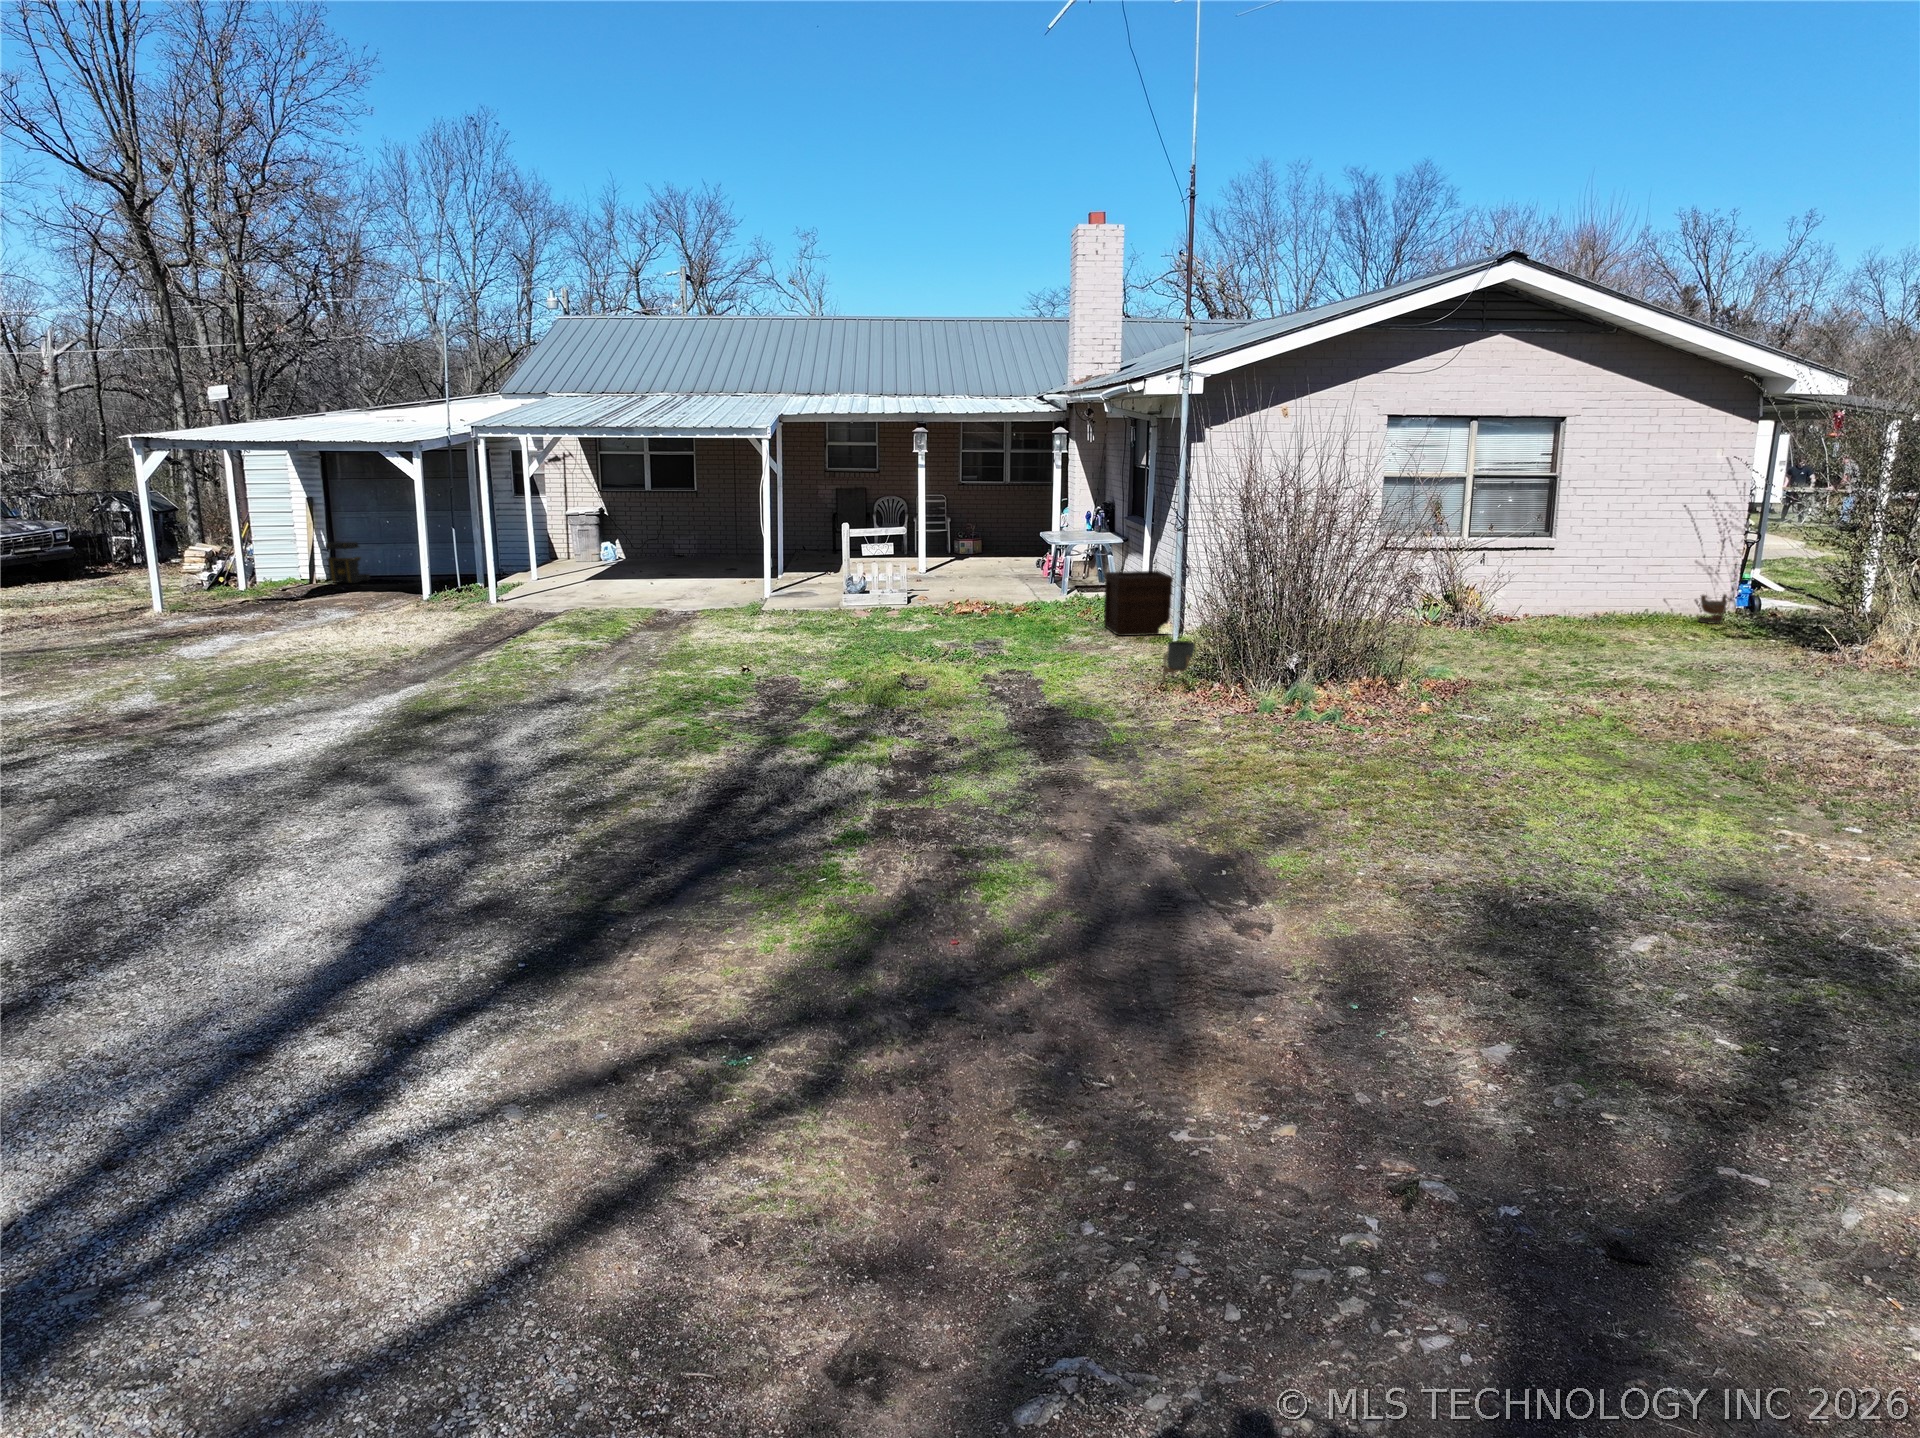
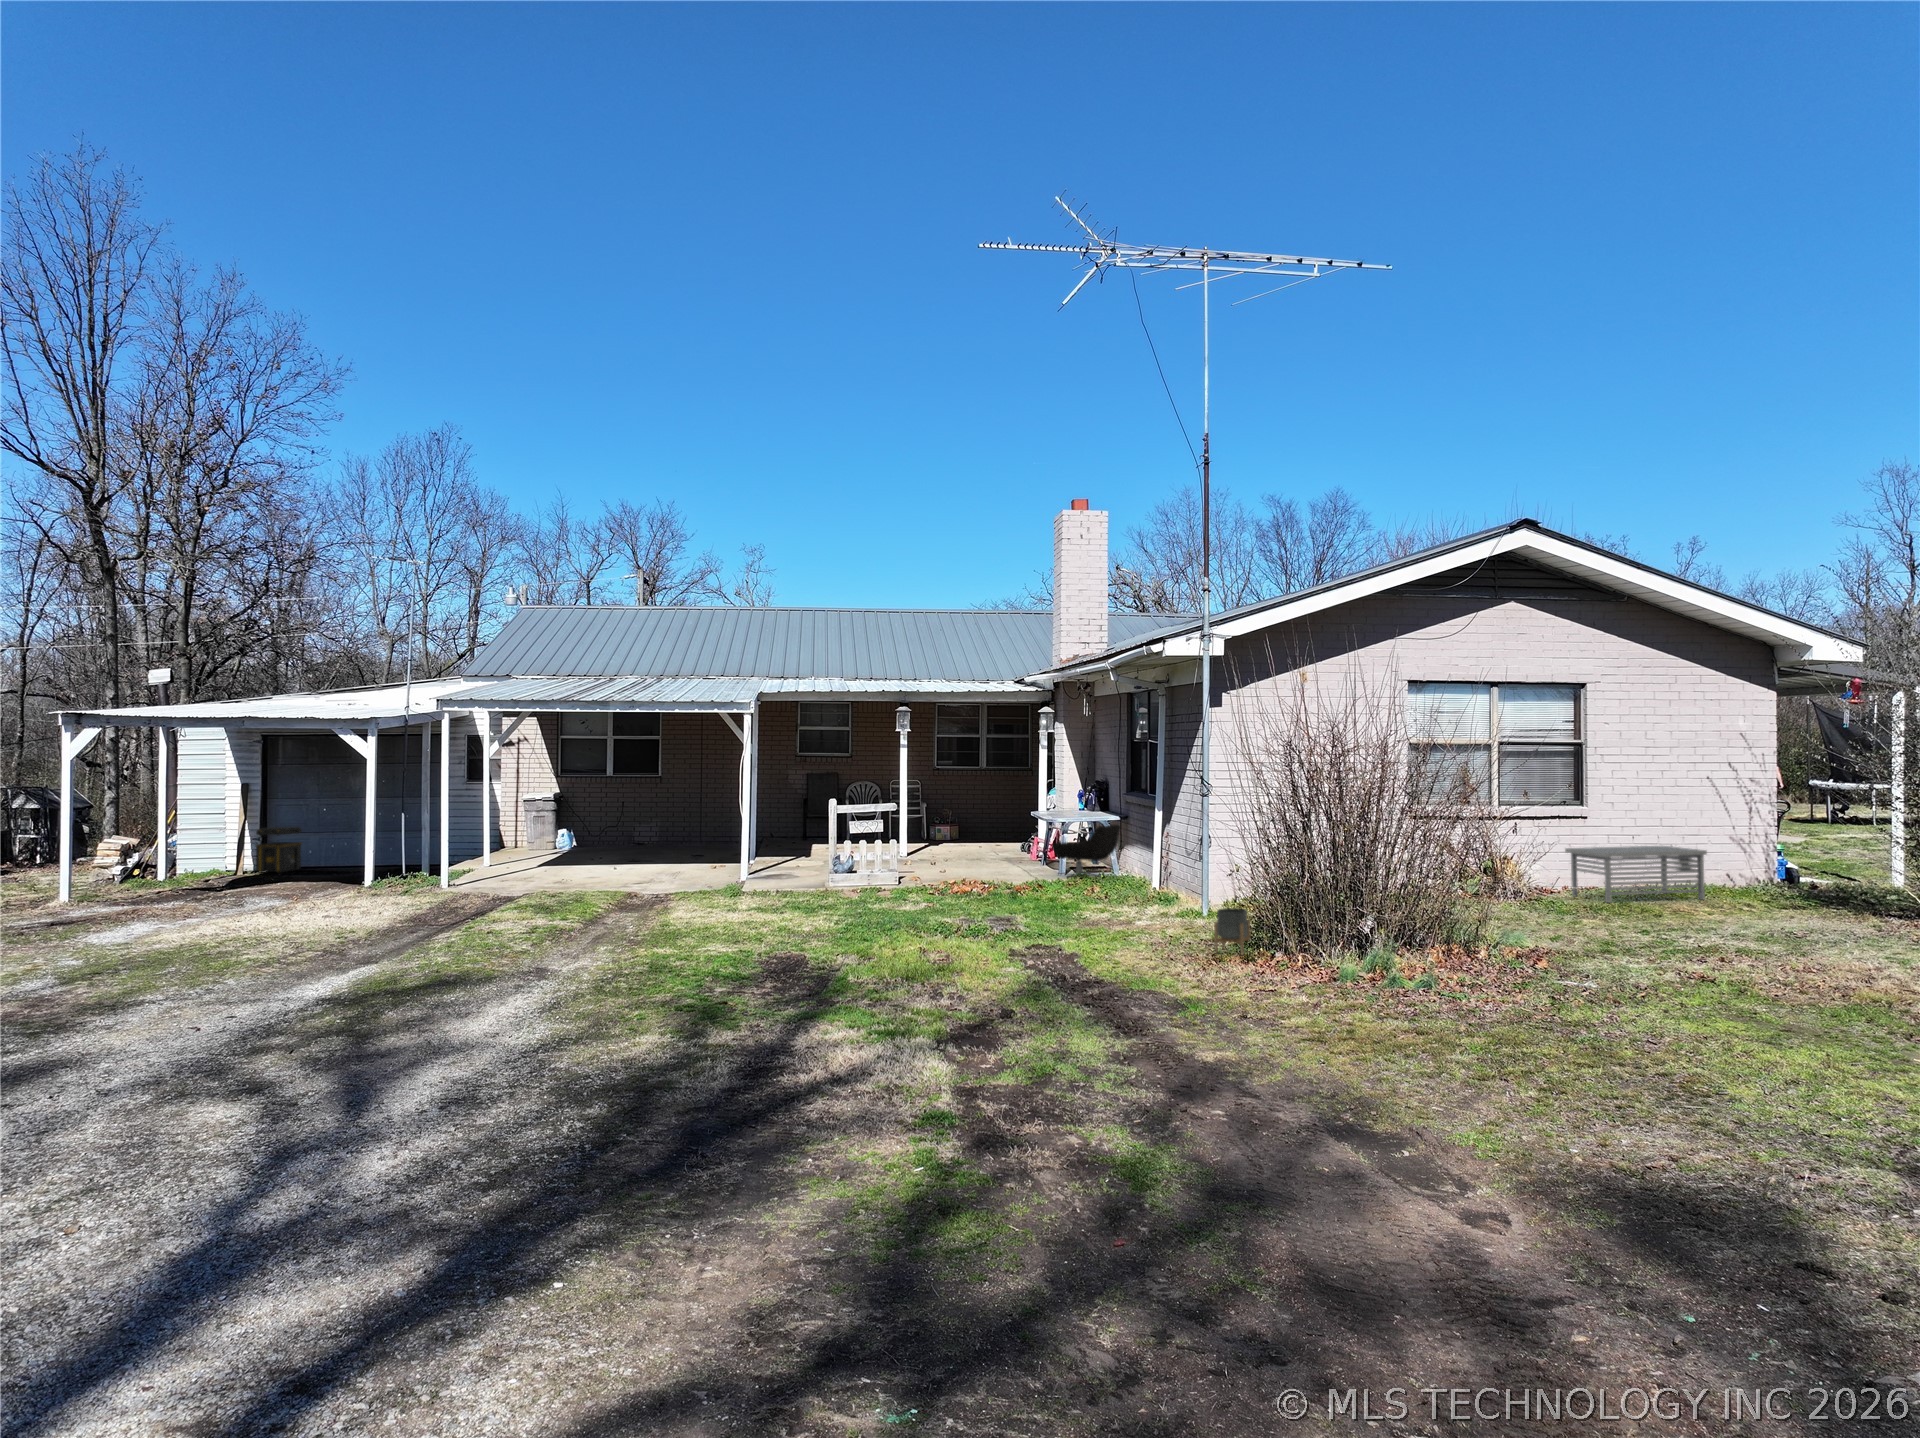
lounge chair: none [1048,548,1114,598] -> present [1052,825,1120,876]
wooden crate: present [1104,571,1173,636] -> none [1124,842,1204,911]
storage bench: none [1527,578,1663,633] -> present [1565,846,1707,903]
bucket: present [1698,594,1728,624] -> none [1741,861,1775,892]

